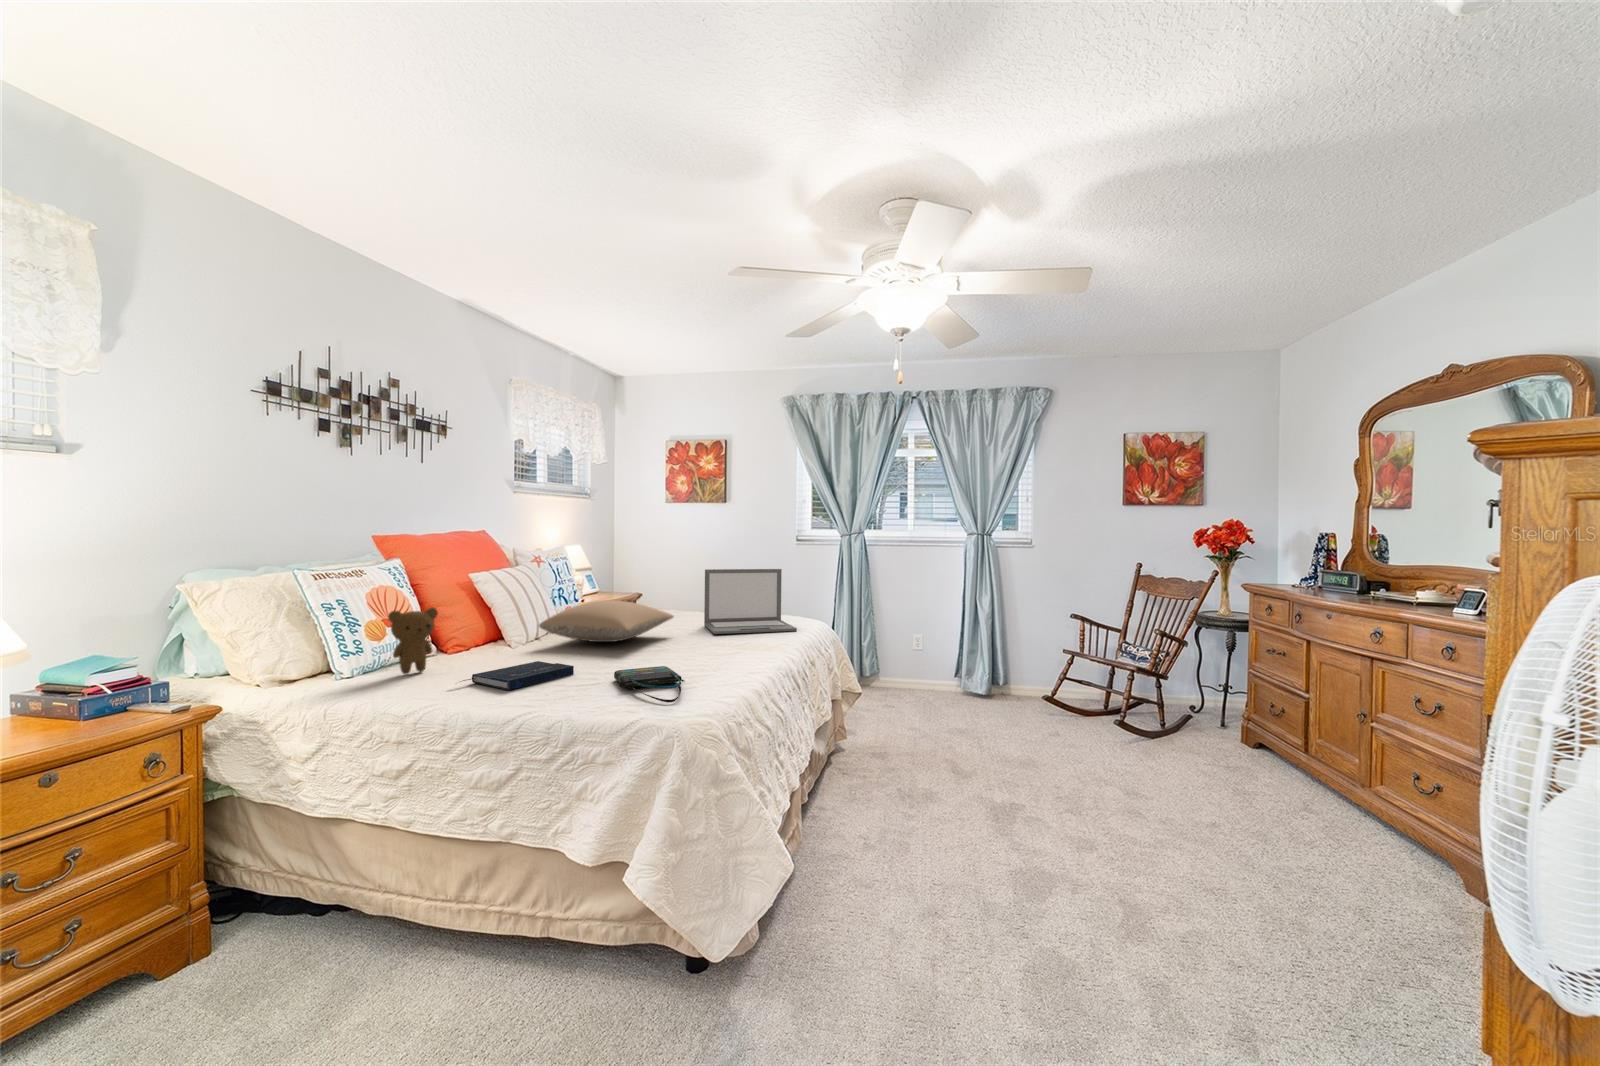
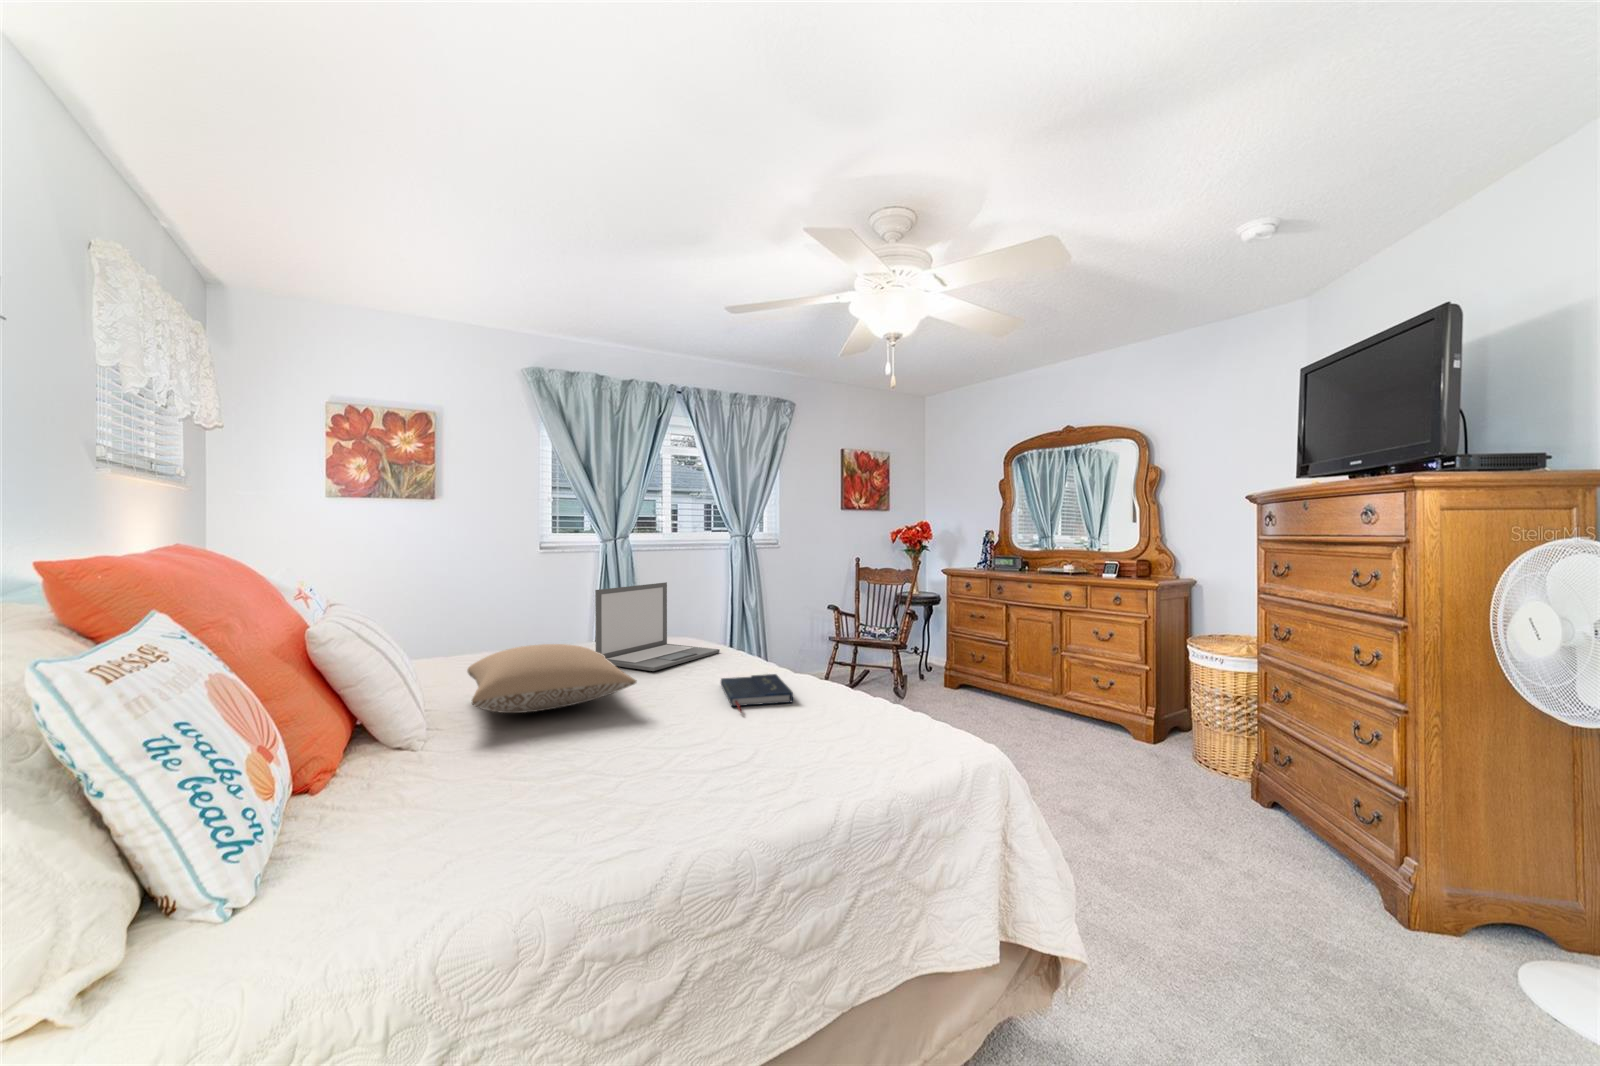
teddy bear: present [388,607,438,674] -> none [351,699,424,844]
book: present [463,661,574,690] -> present [721,674,793,712]
tote bag: present [614,666,684,702] -> none [746,716,897,753]

